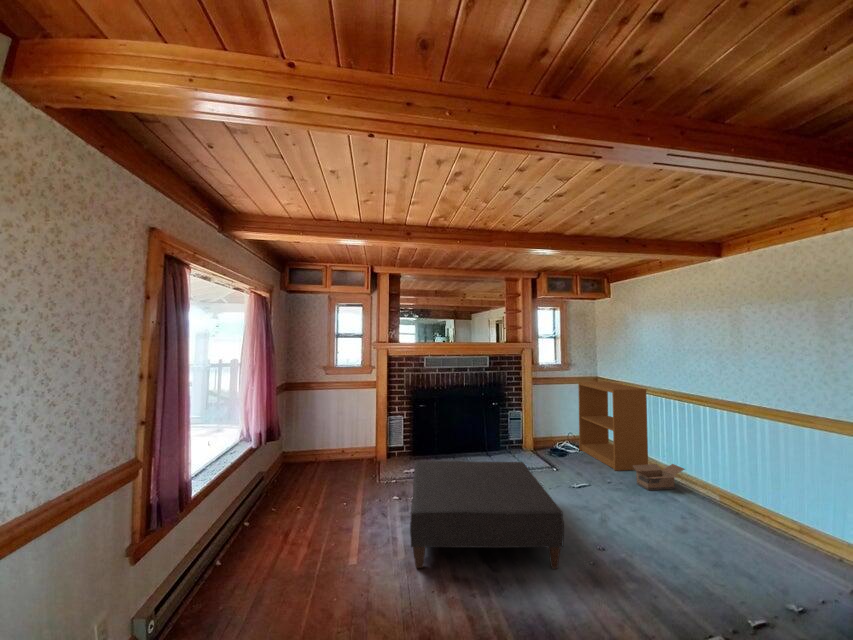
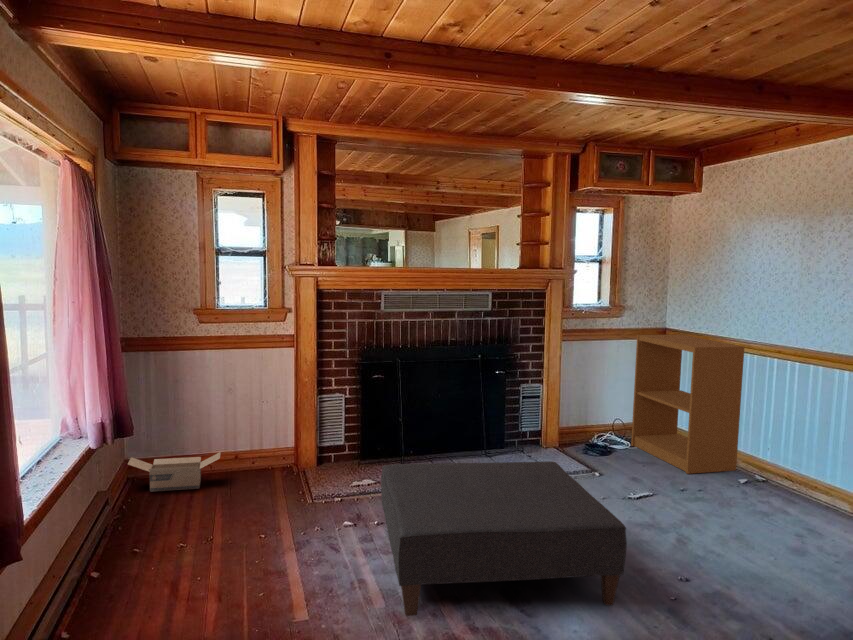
cardboard box: present [633,464,685,490] -> present [128,452,221,492]

